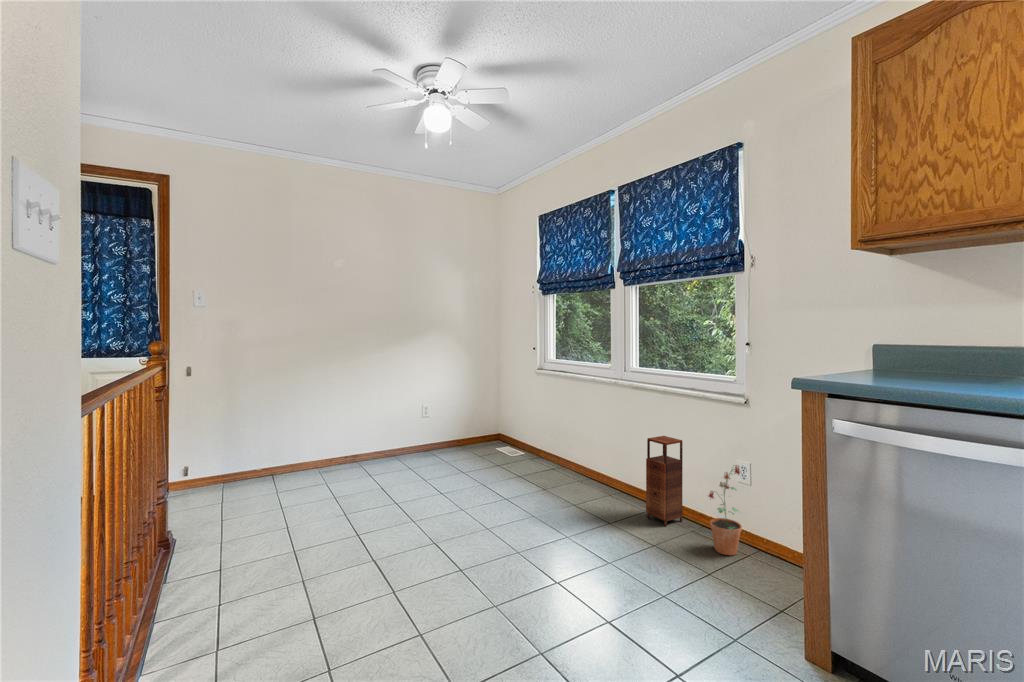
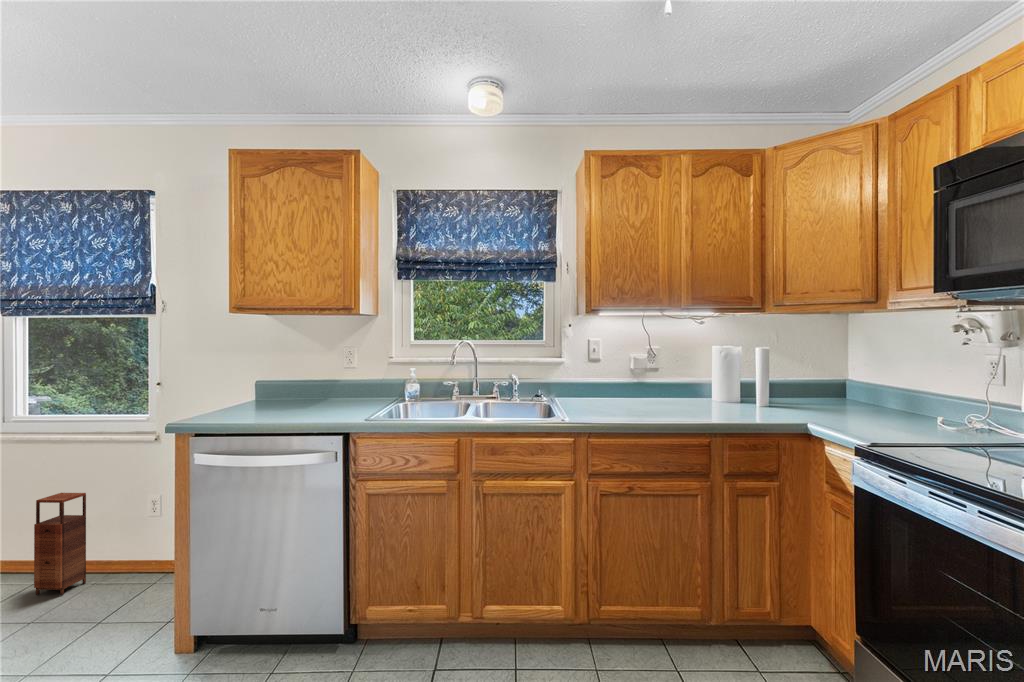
potted plant: present [709,465,742,555] -> none [113,504,155,598]

